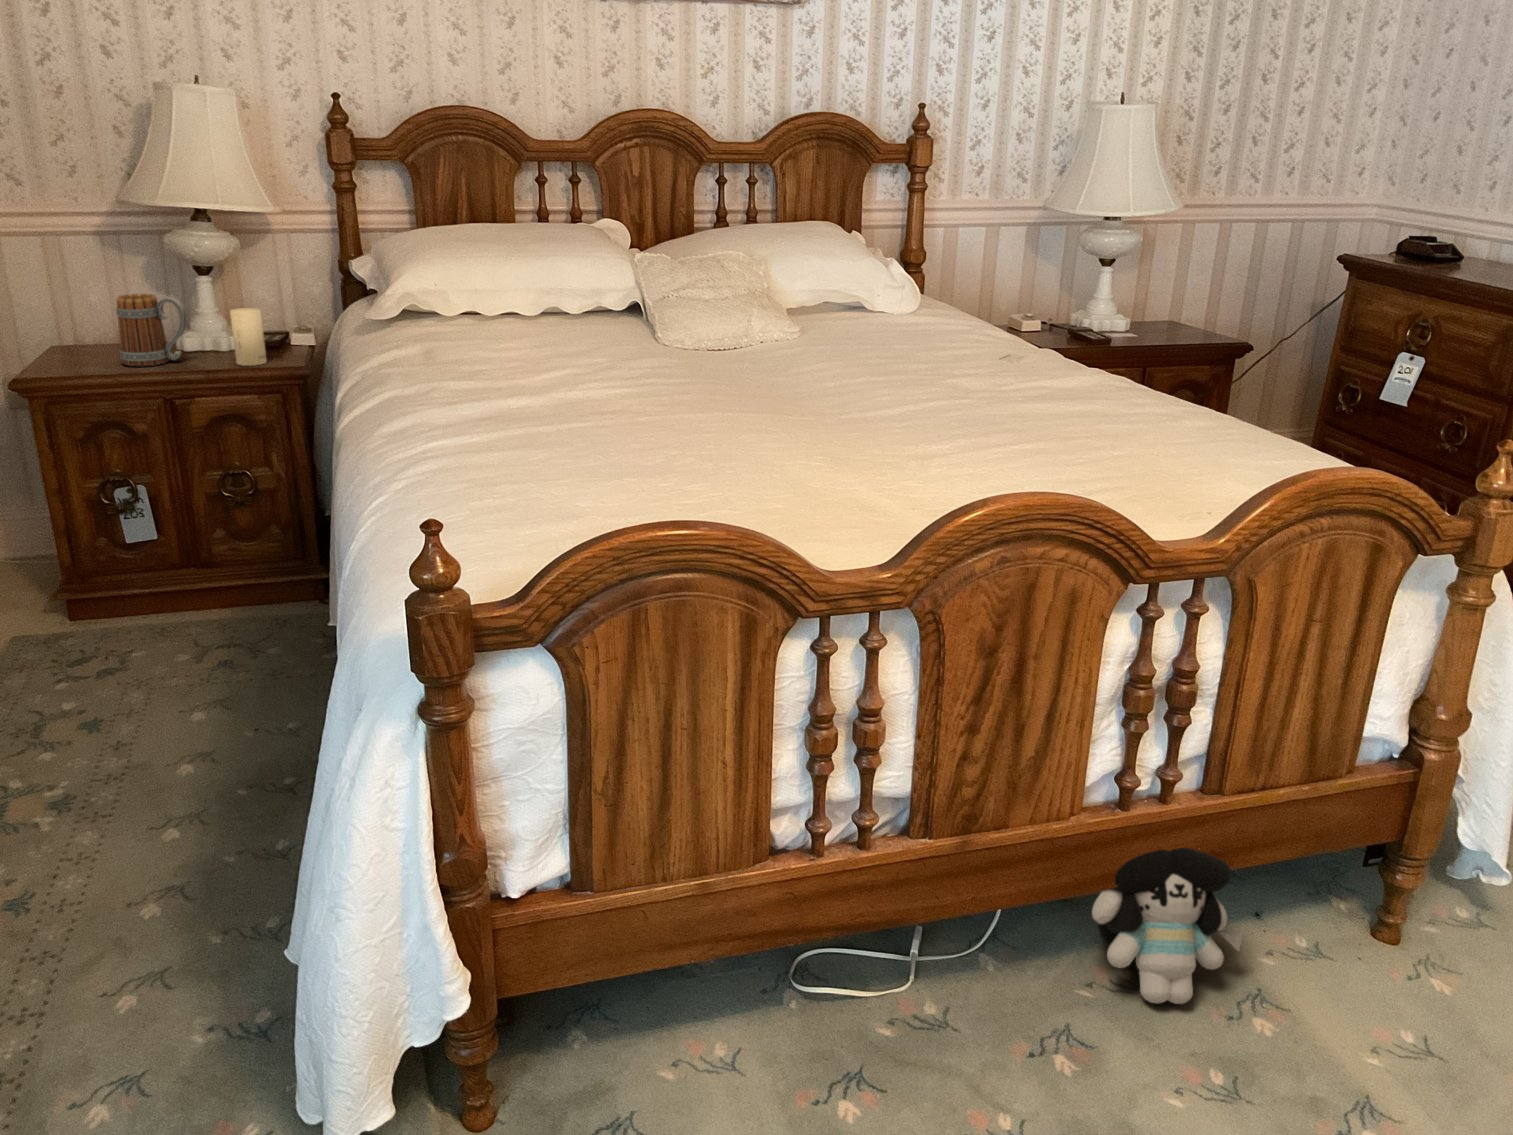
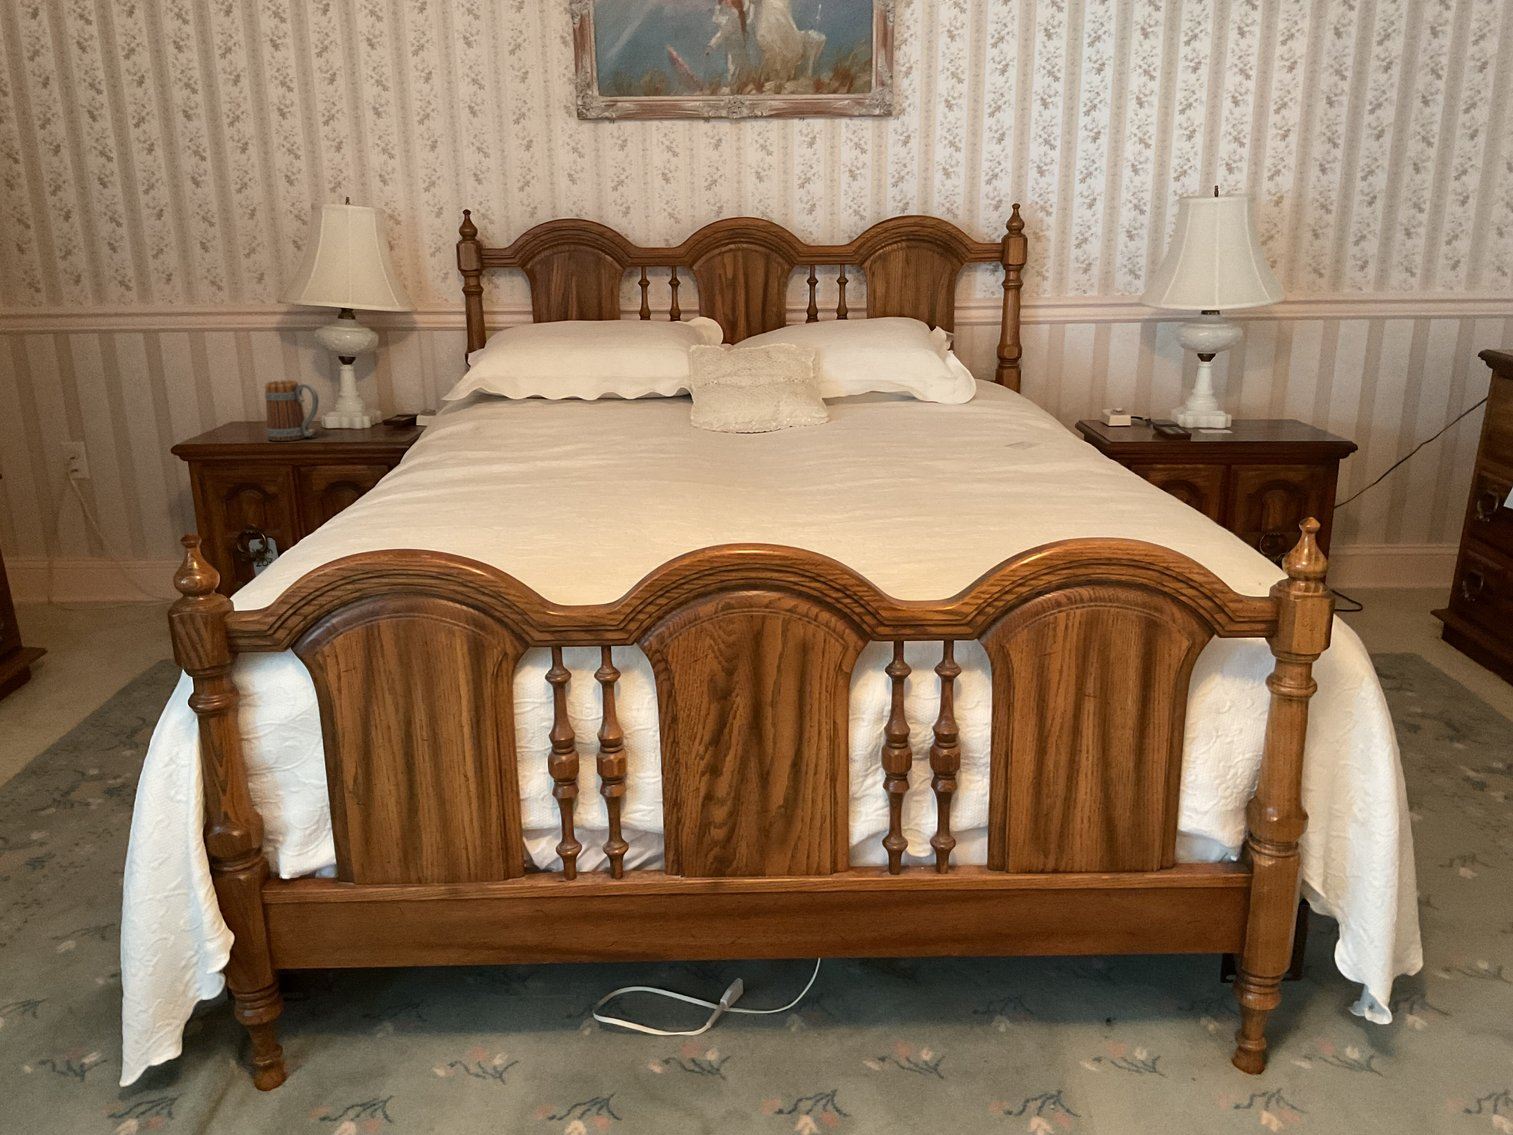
candle: present [230,308,266,366] -> none [349,393,379,442]
plush toy: present [1092,848,1243,1004] -> none [884,899,1044,1088]

